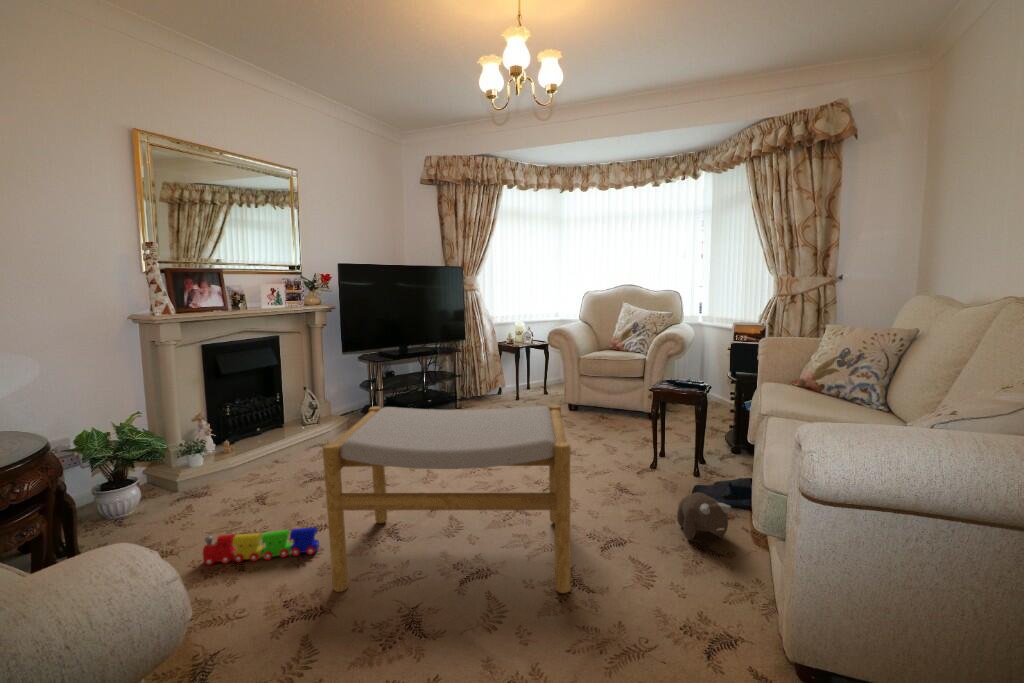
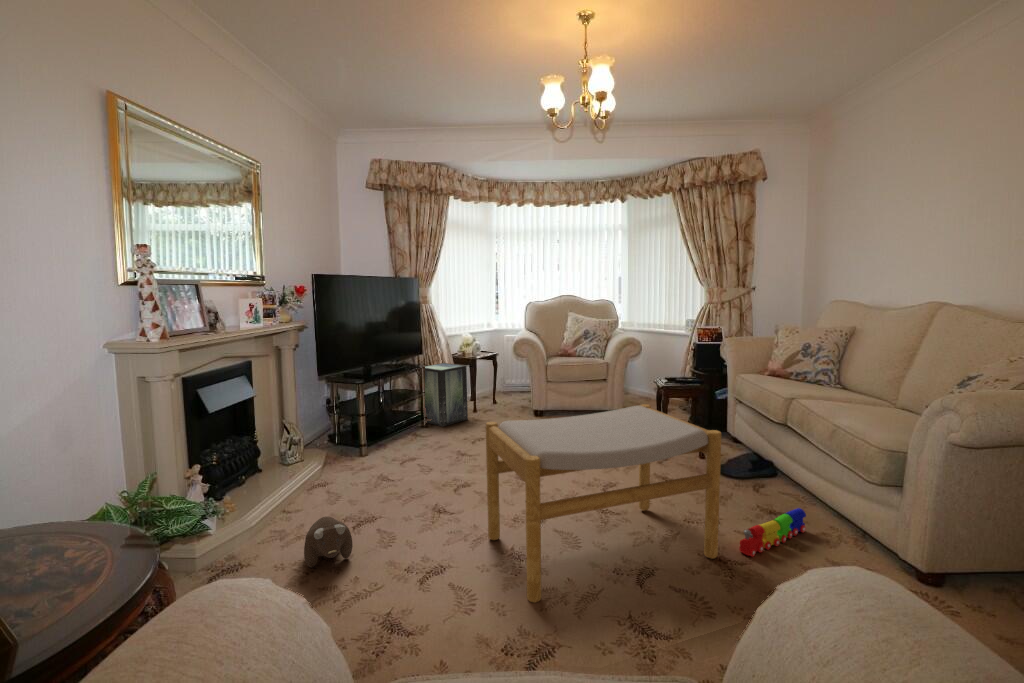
storage box: none [459,349,502,410] -> present [419,363,468,427]
plush toy: present [677,492,731,540] -> present [304,517,353,568]
toy train: present [203,527,319,565] -> present [739,508,806,557]

